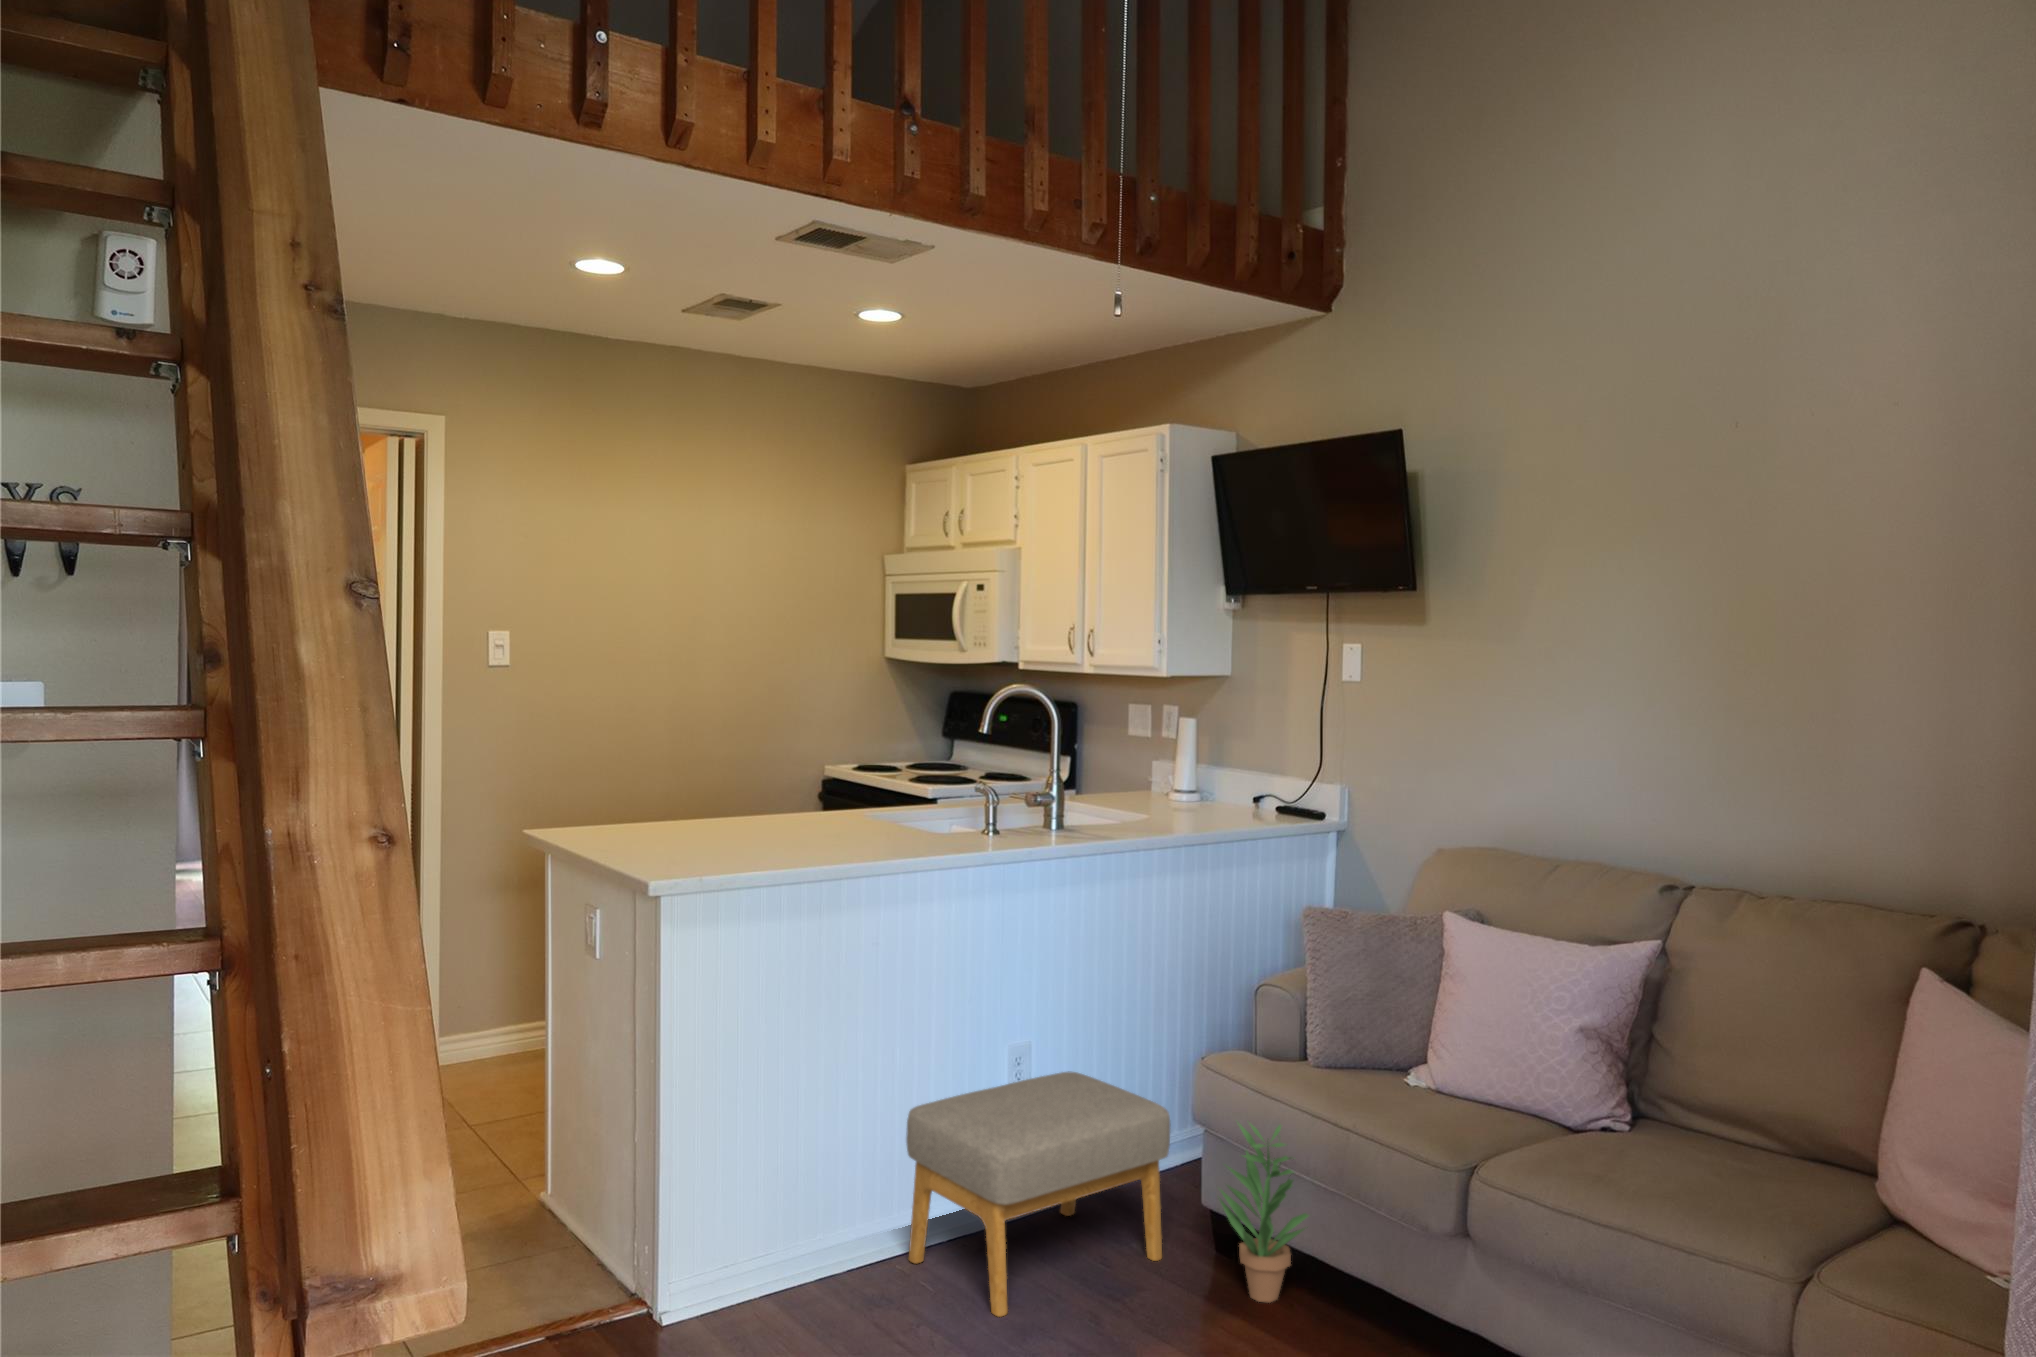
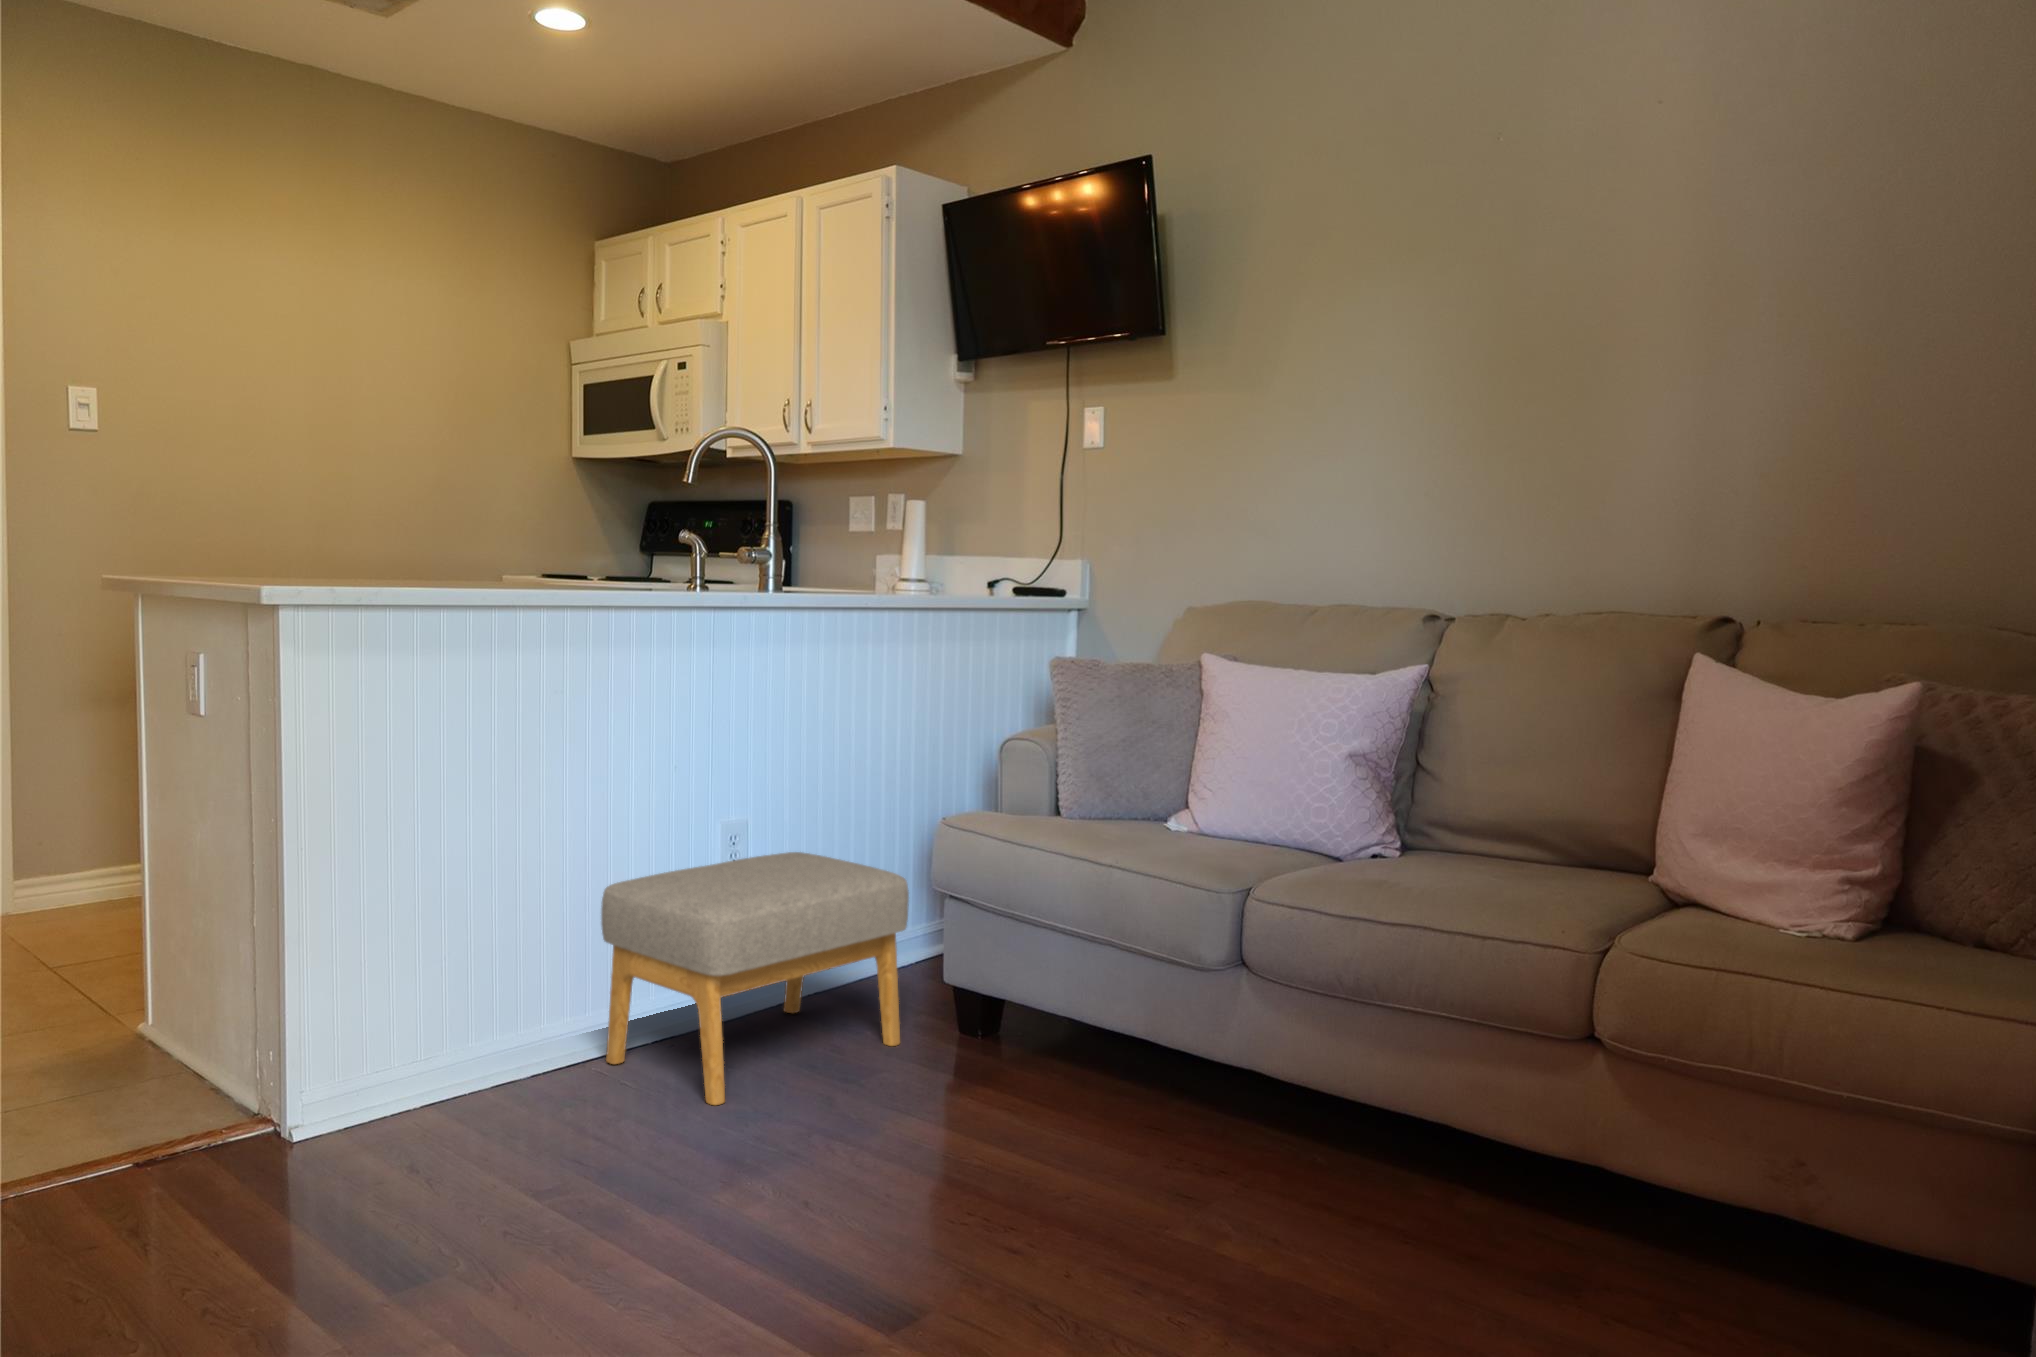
potted plant: present [1220,1124,1308,1302] -> none [962,868,1077,1074]

